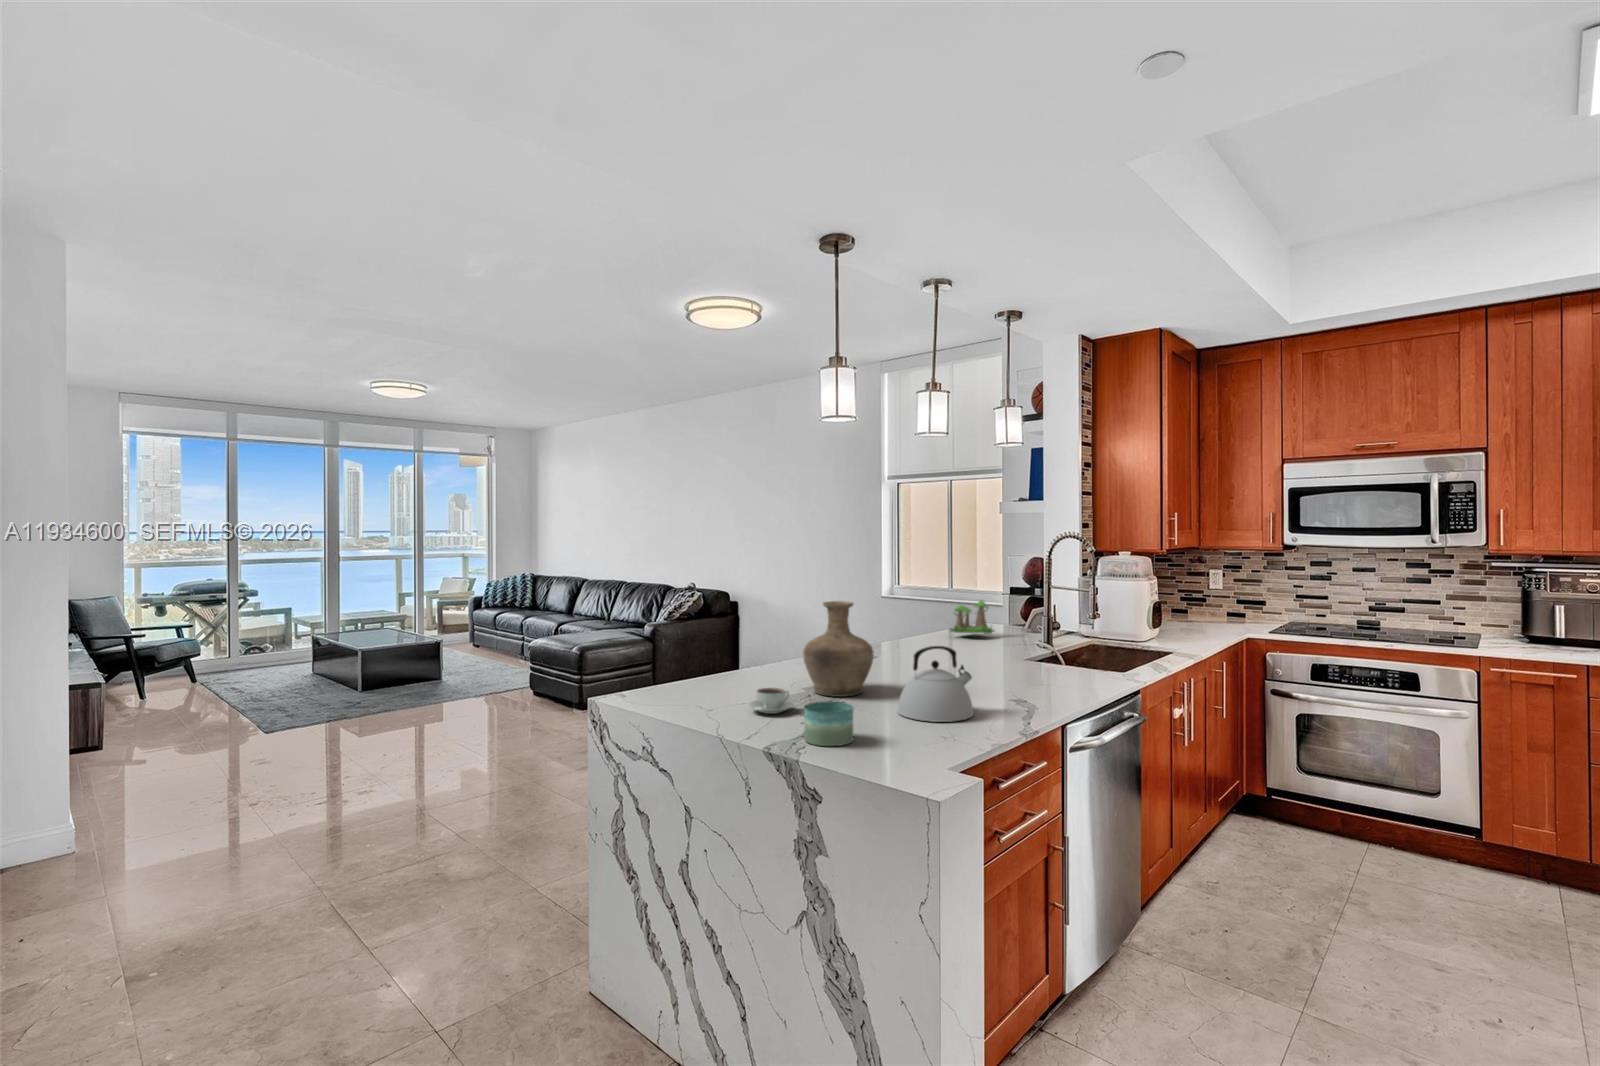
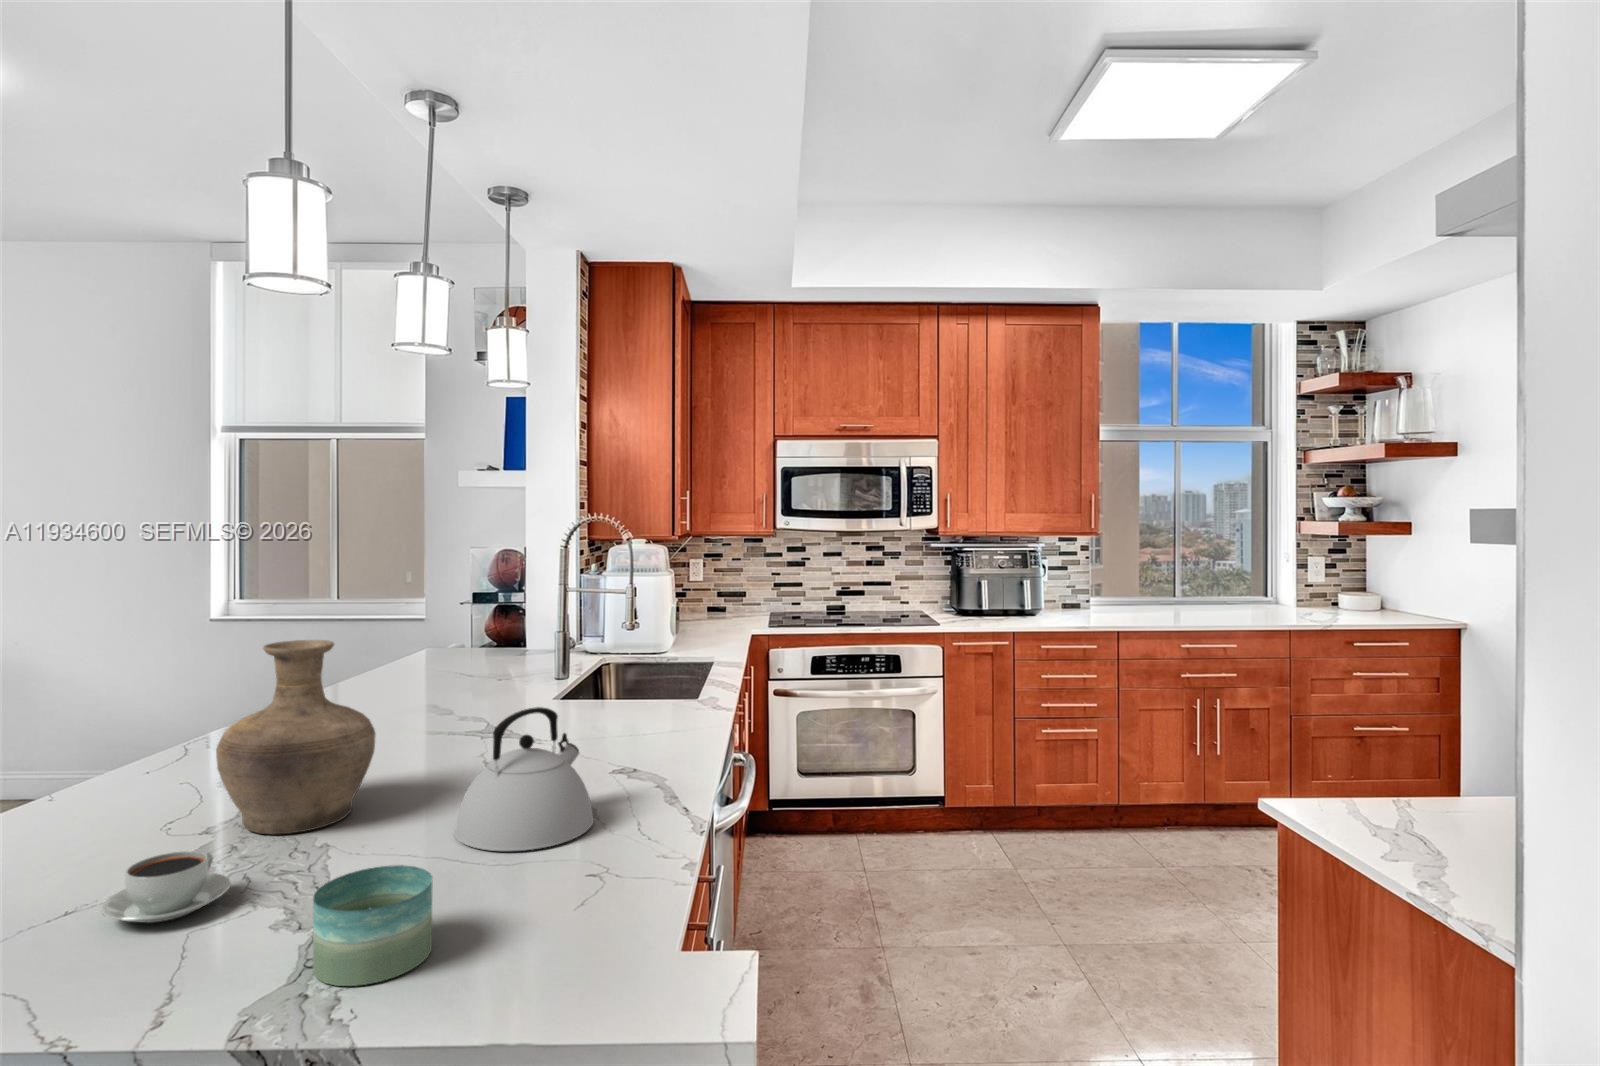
plant: present [949,600,994,634] -> none [410,586,484,666]

